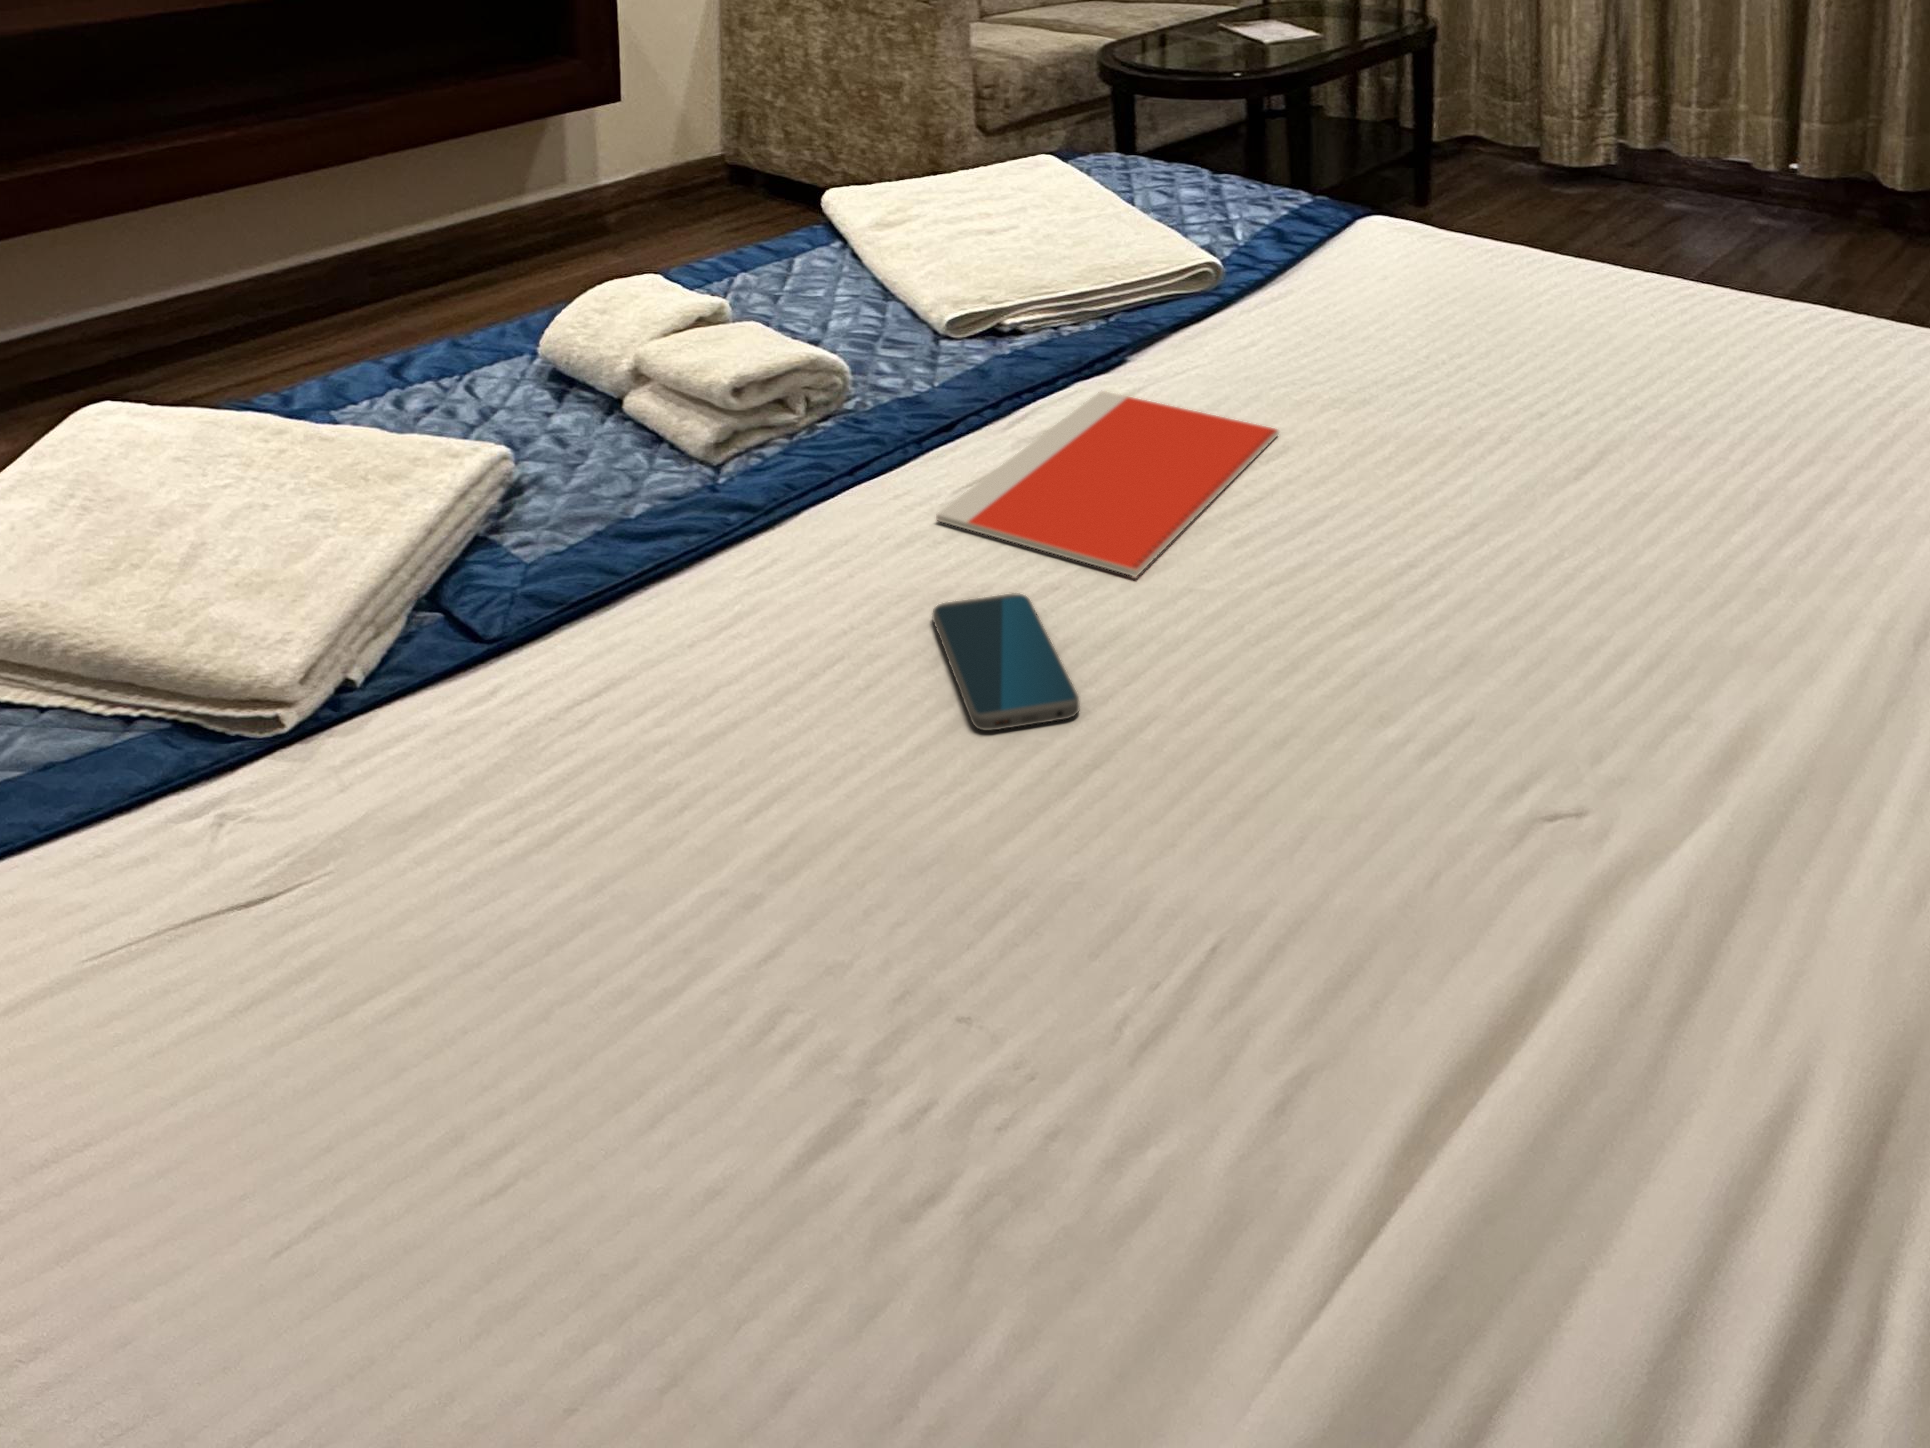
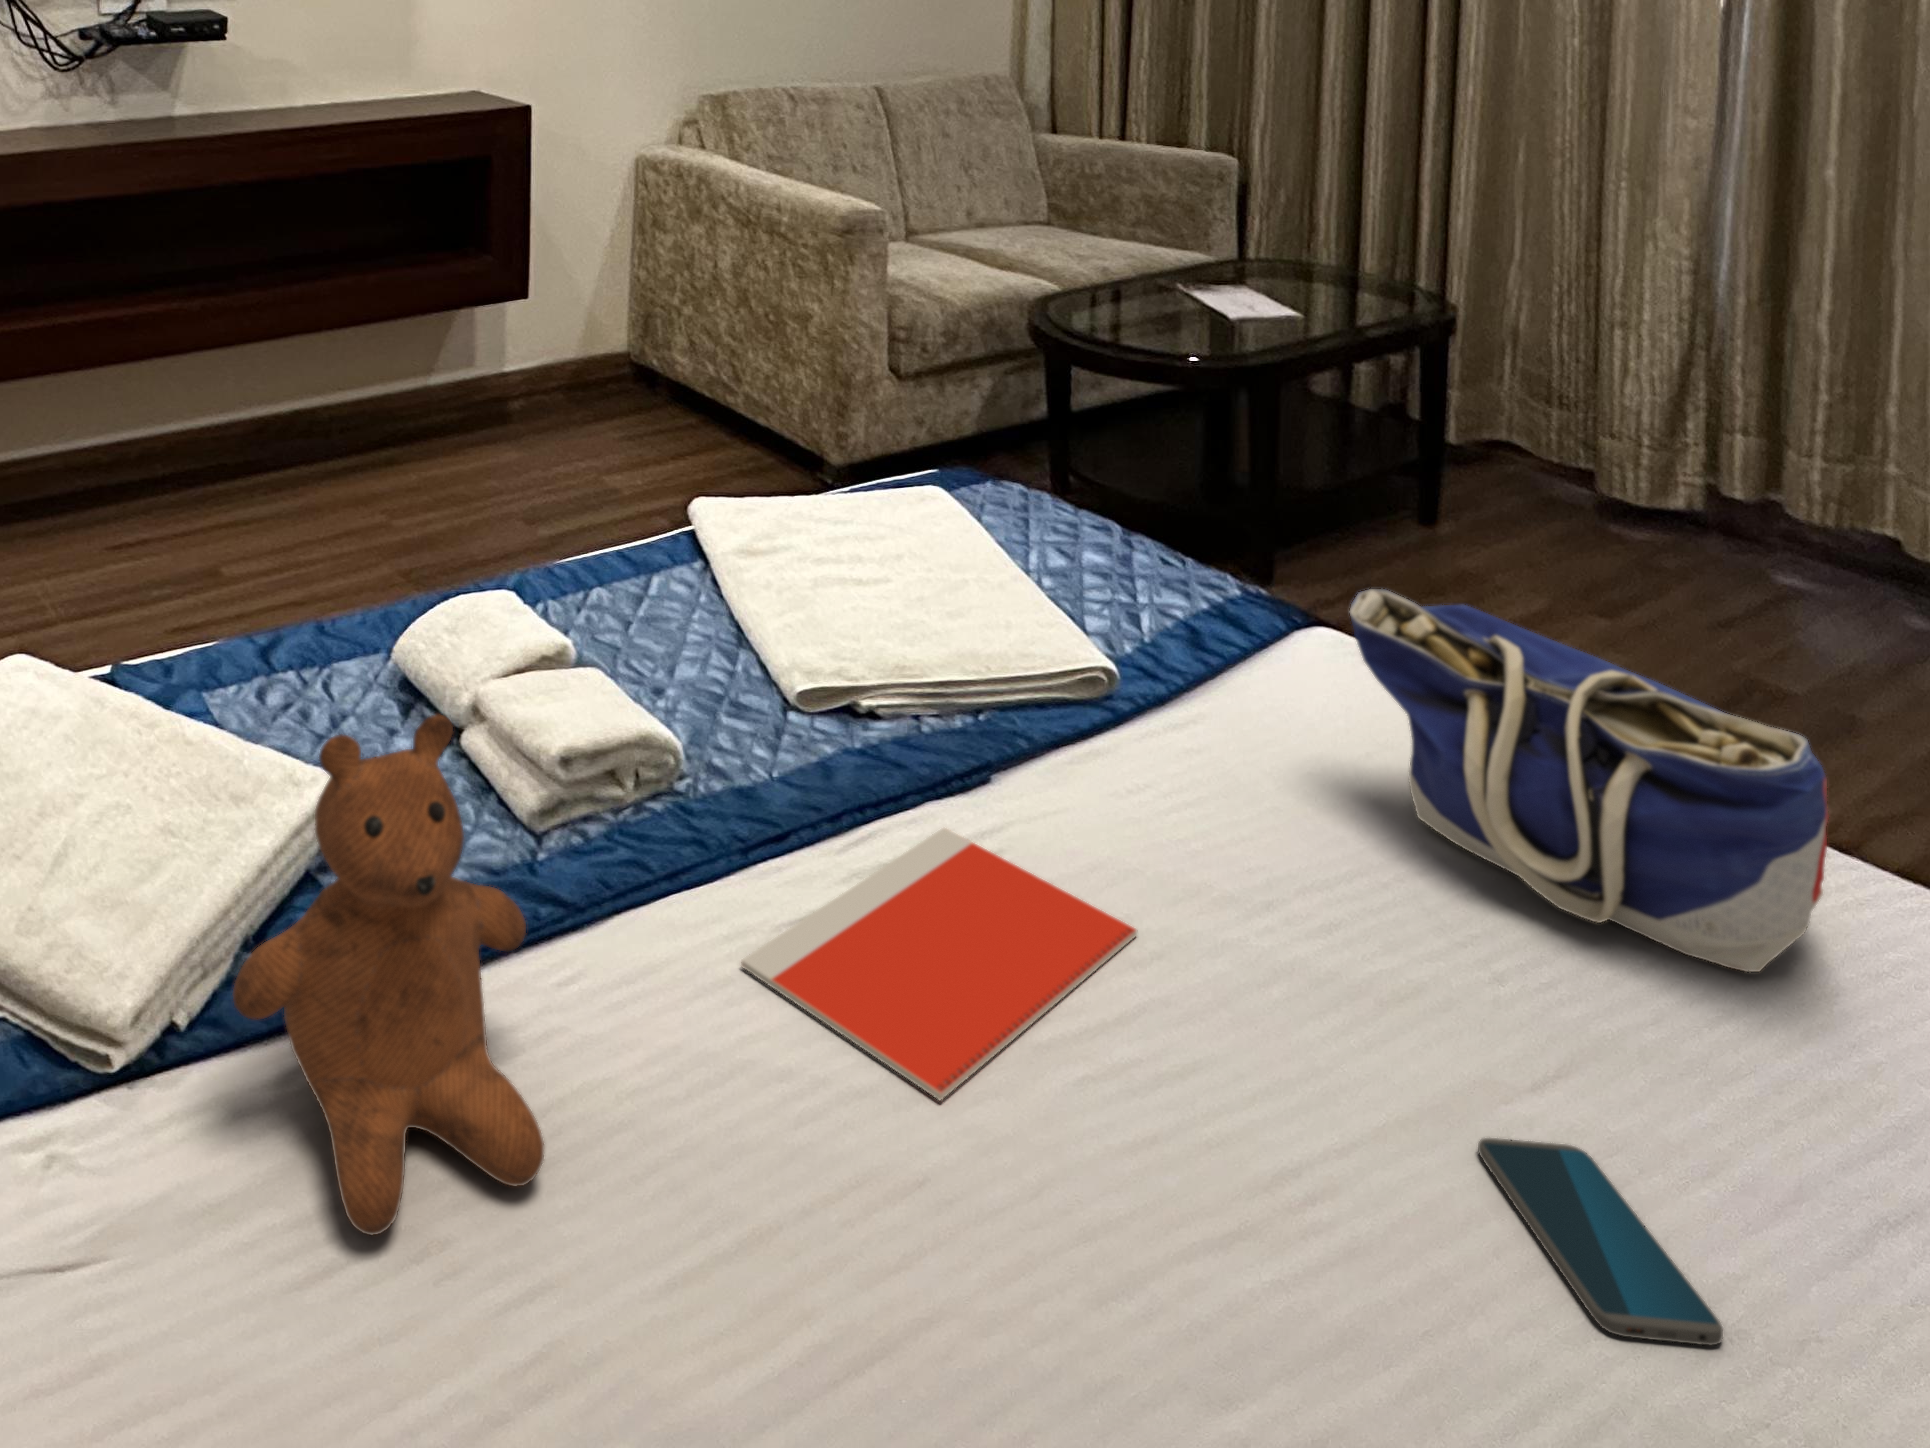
tote bag: none [1423,127,1787,372] -> present [1350,589,1829,972]
teddy bear: none [417,283,774,795] -> present [233,715,544,1235]
smartphone: present [932,593,1079,730] -> present [1478,1138,1723,1345]

